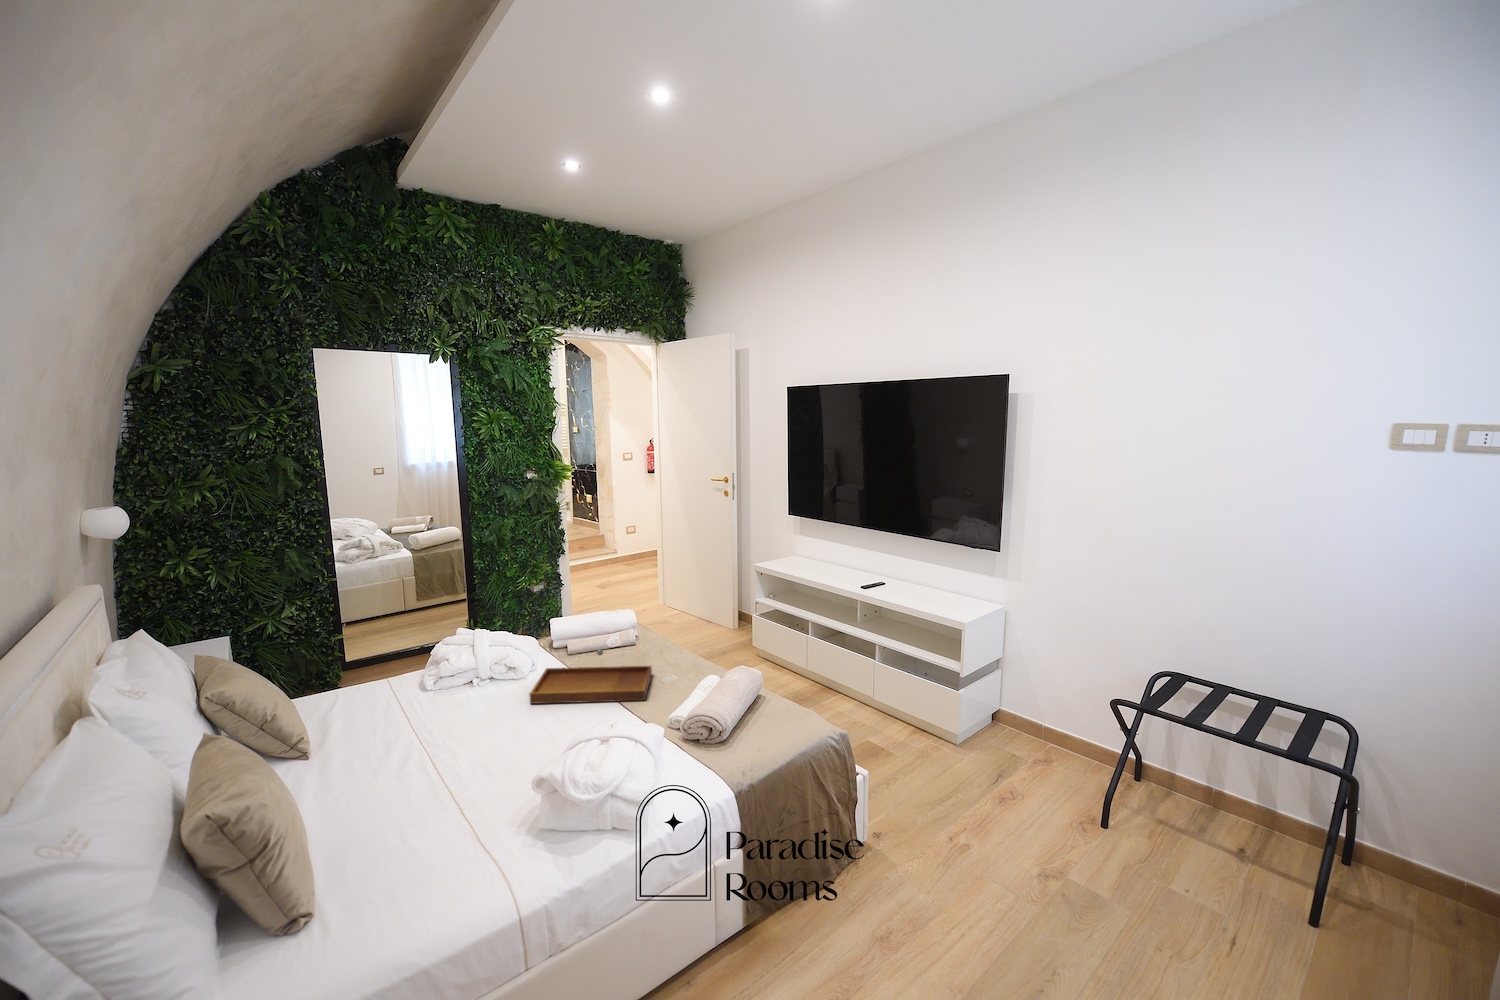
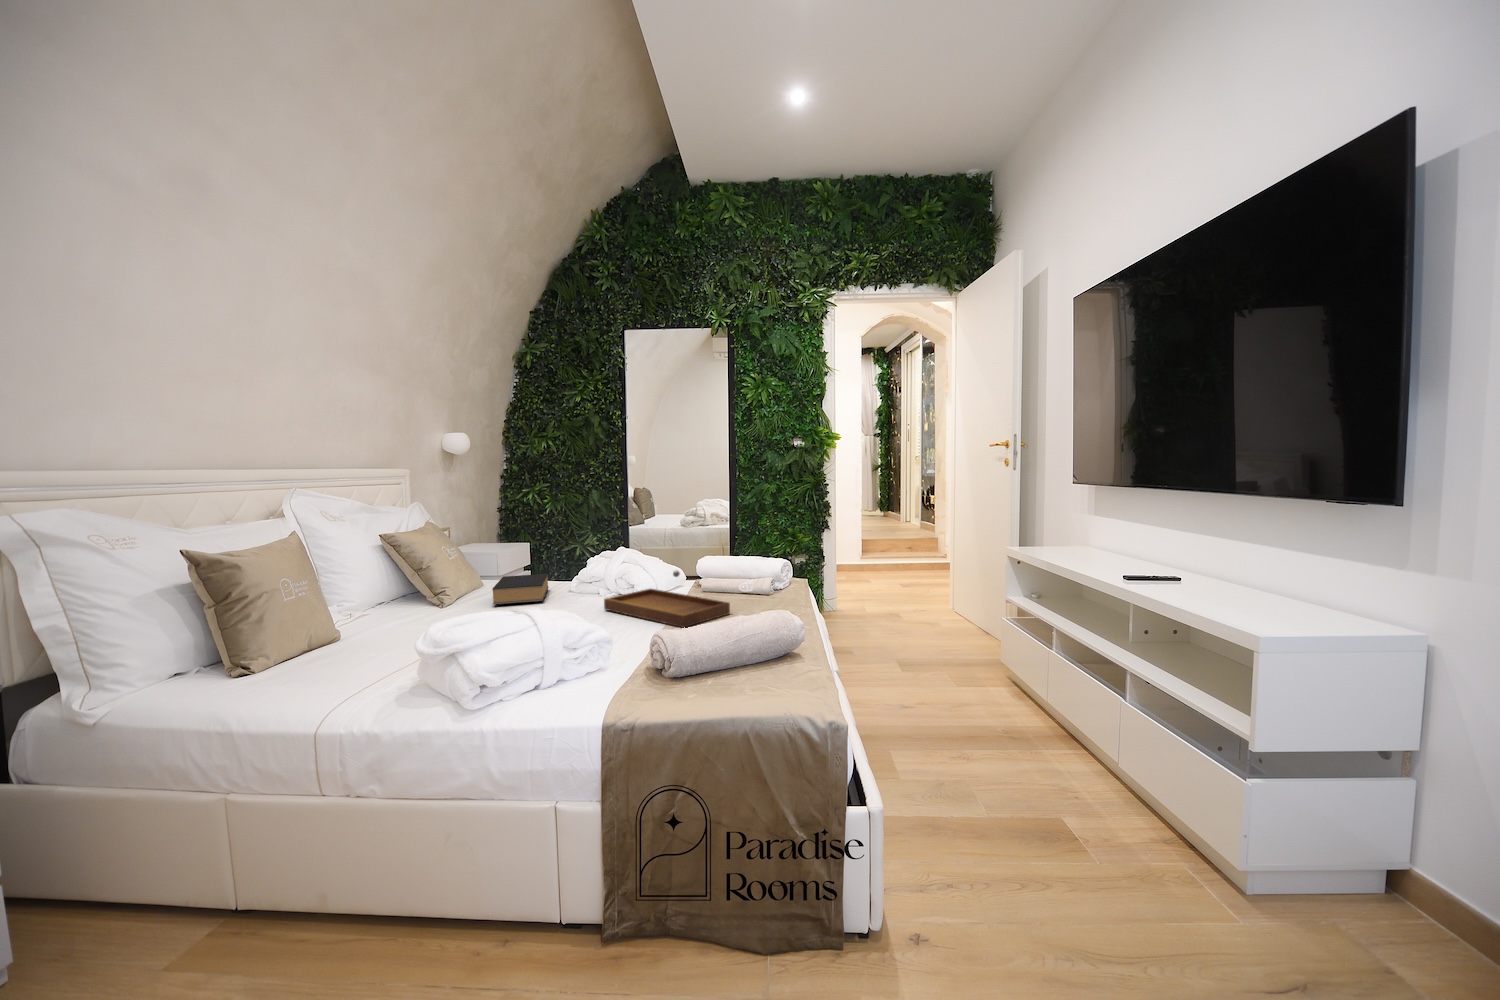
book: none [343,680,435,737] -> present [492,574,548,605]

